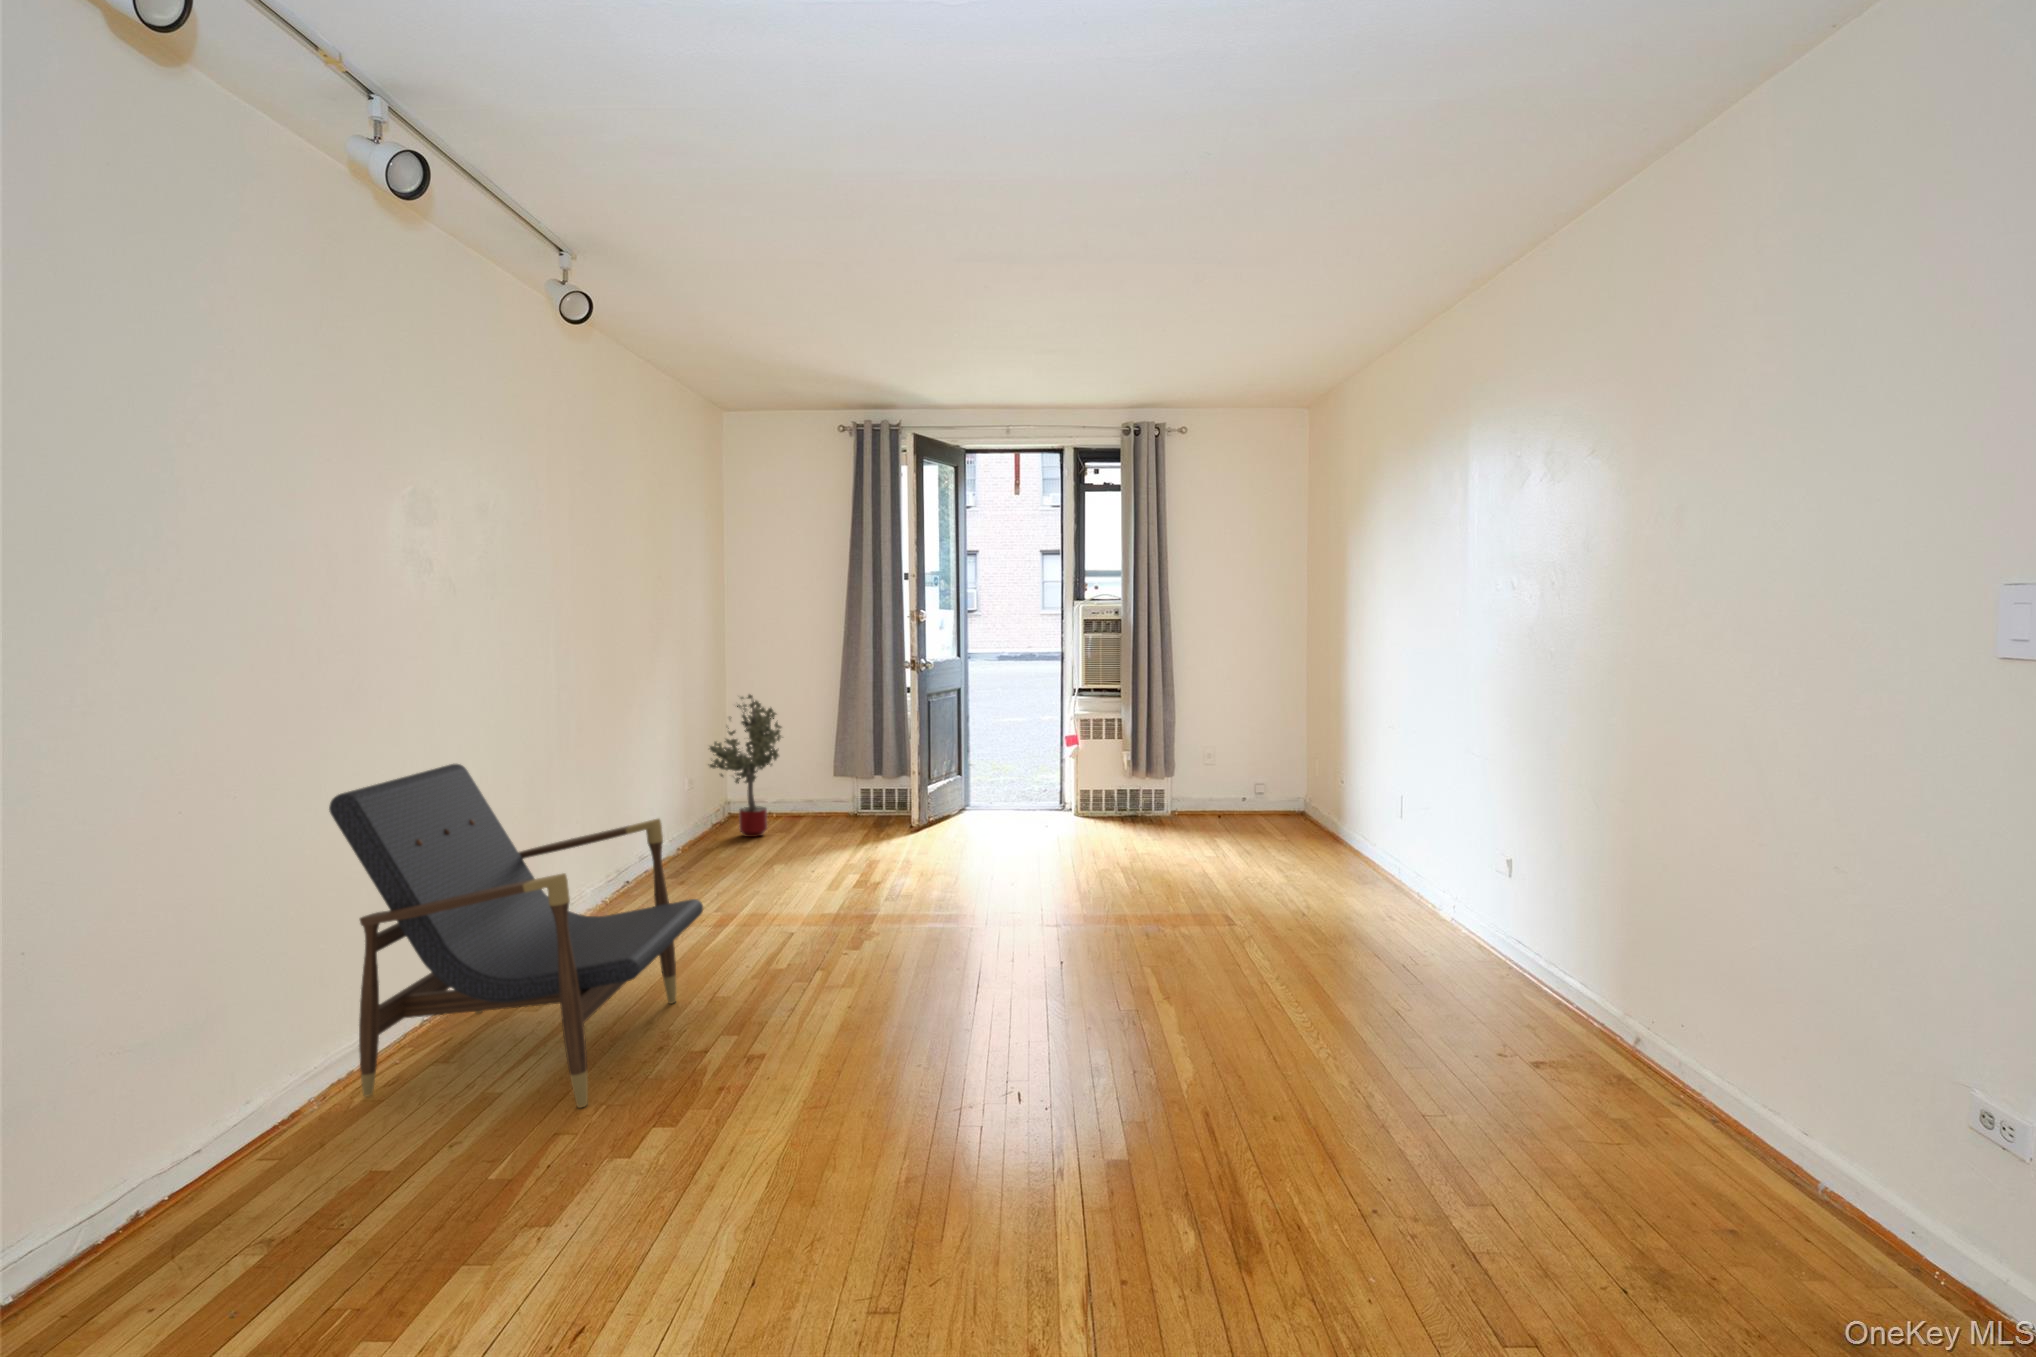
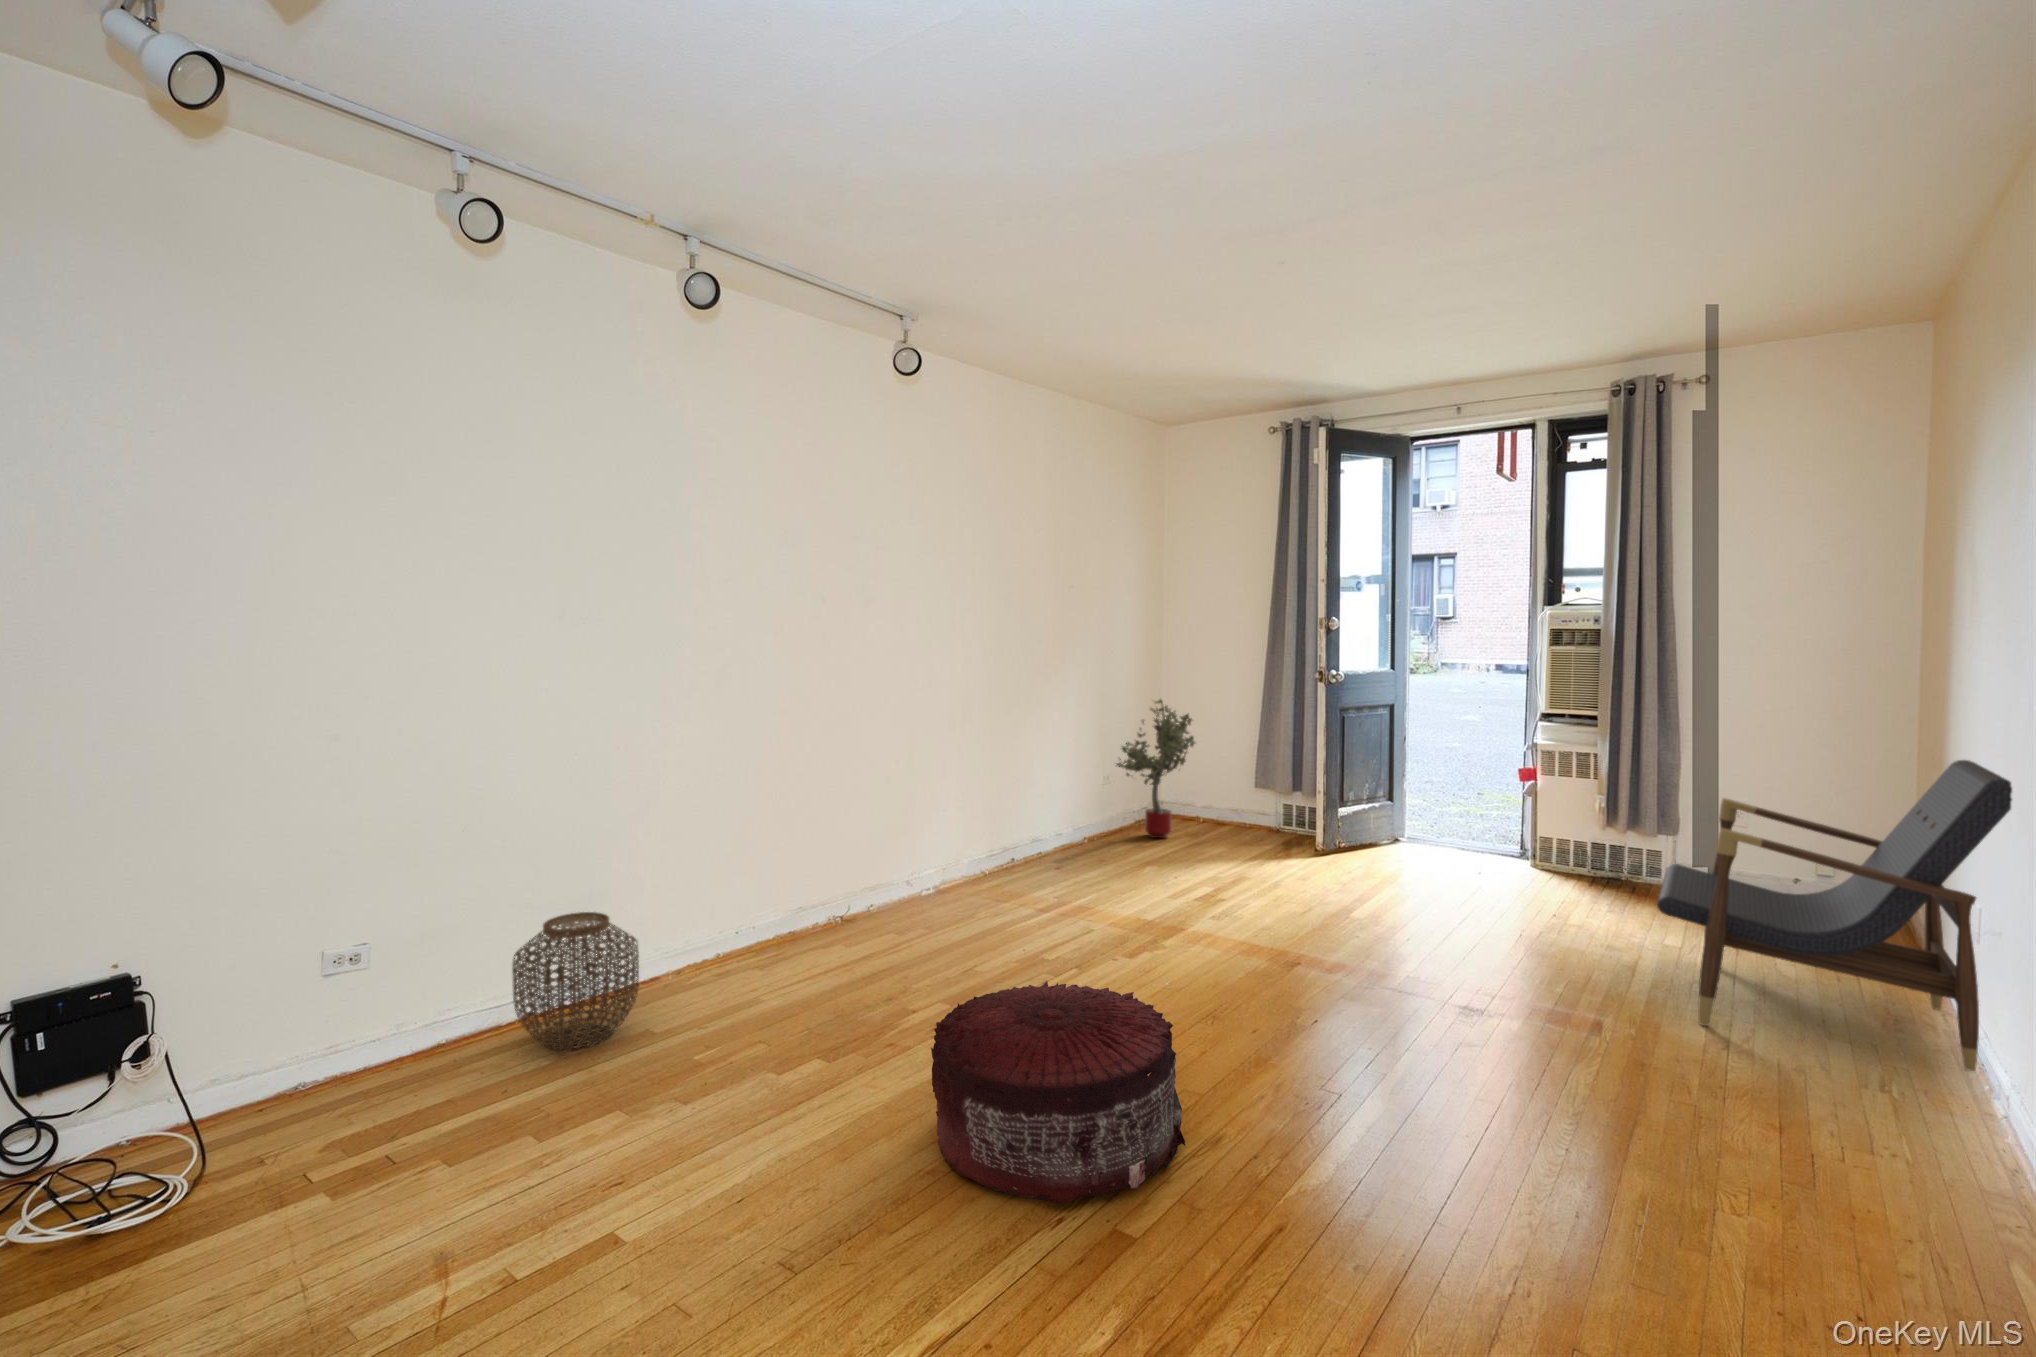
lounge chair: present [329,764,703,1108] -> present [1657,760,2012,1071]
pouf: none [828,971,1066,1181] -> present [931,981,1185,1204]
woven basket: none [139,1037,347,1243] -> present [512,912,639,1051]

